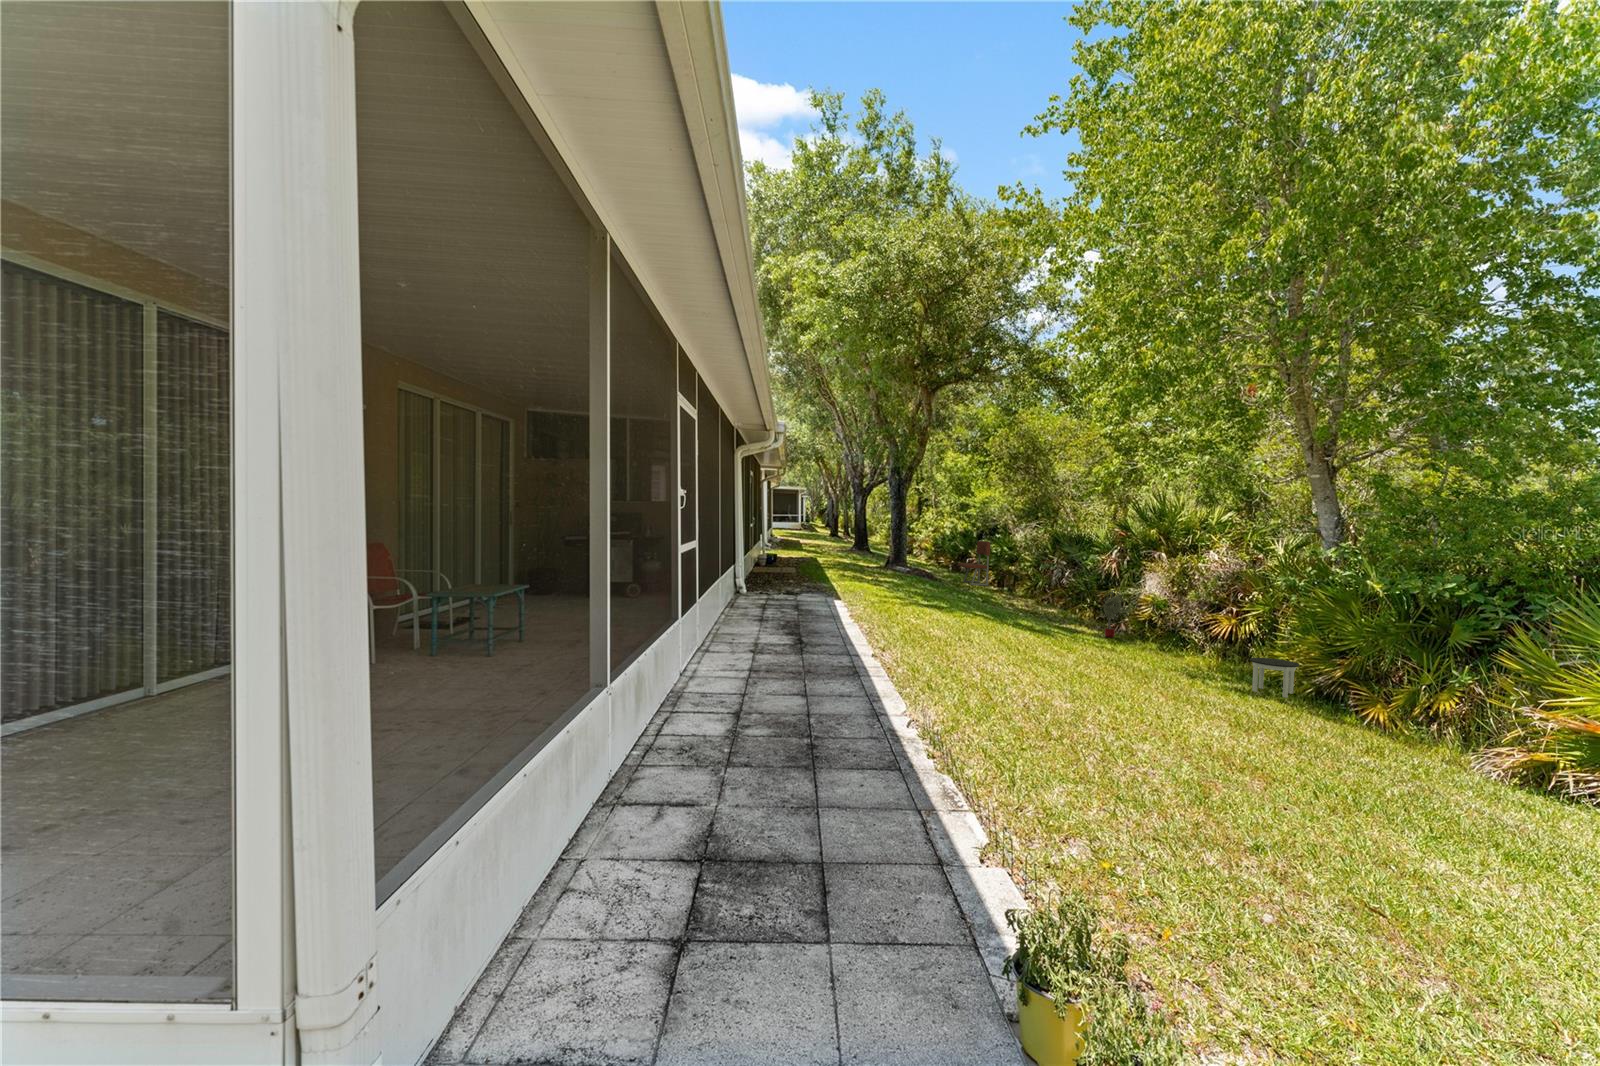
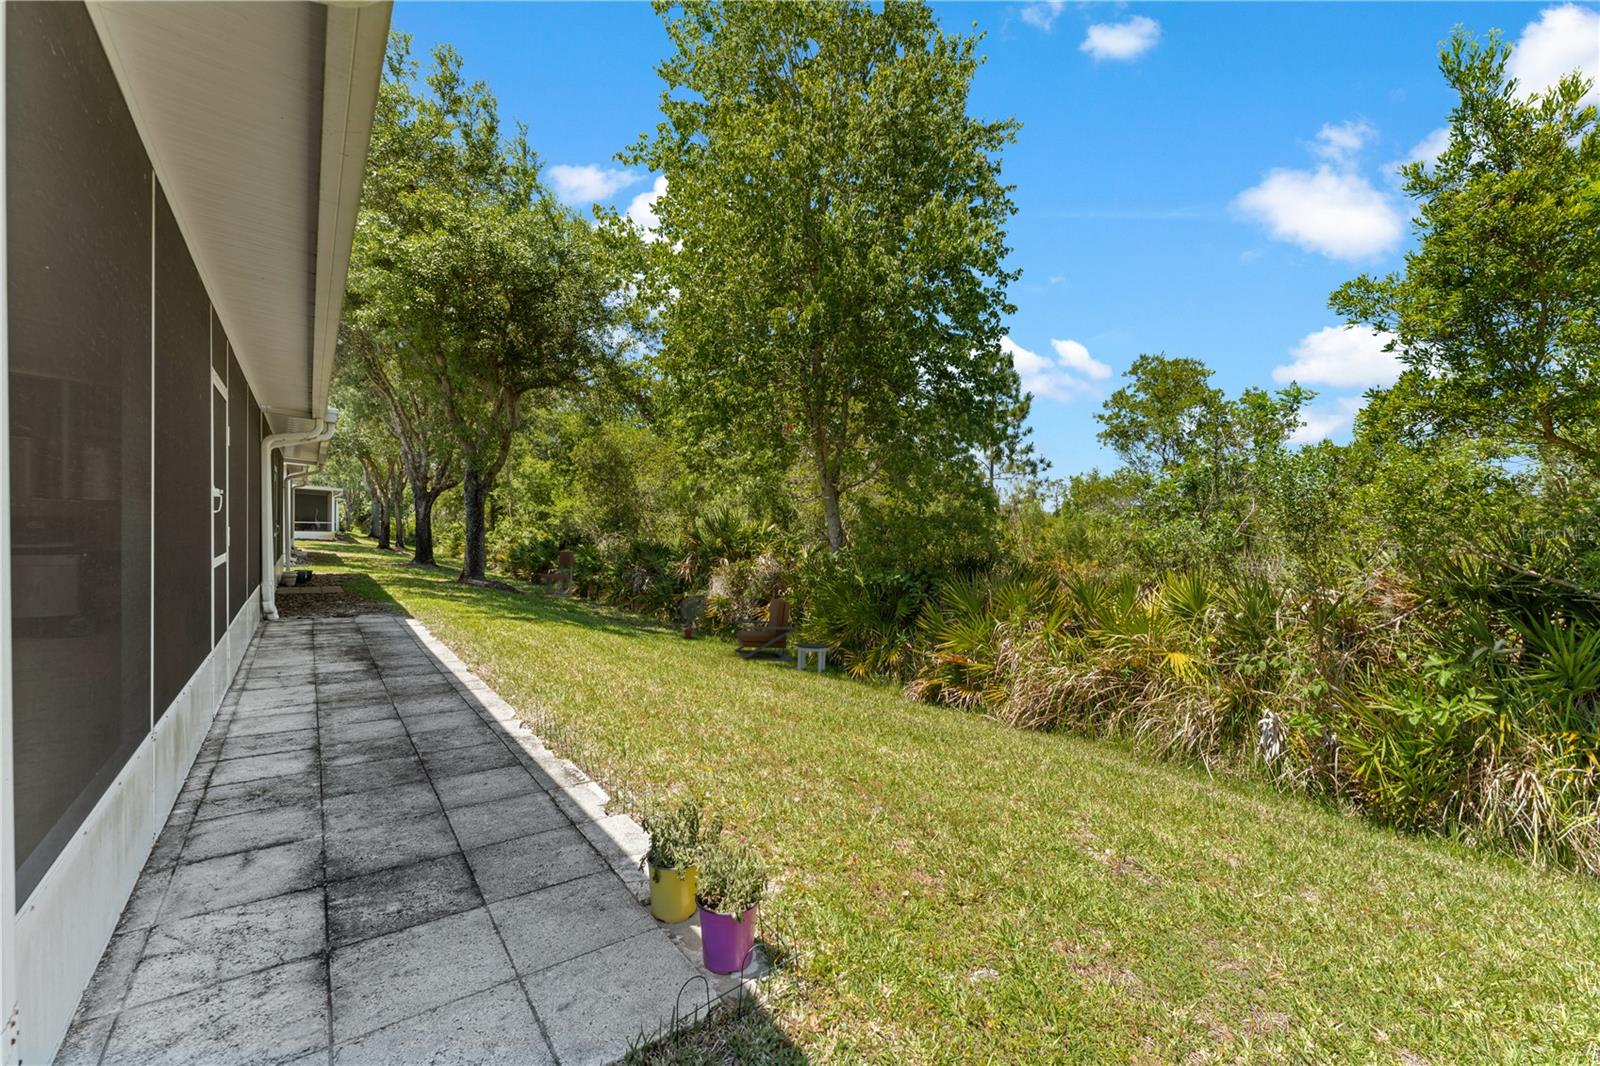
lounge chair: none [1166,600,1249,677] -> present [735,599,795,661]

